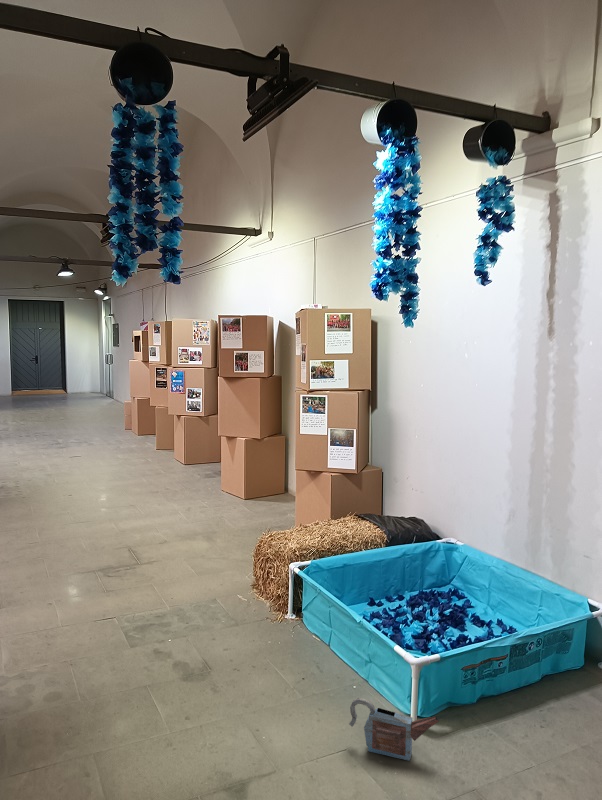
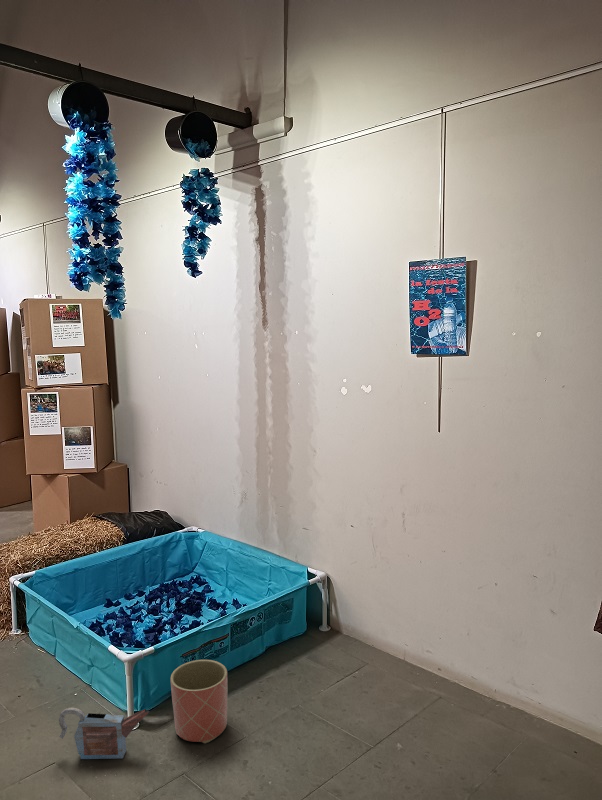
planter: none [459,677,519,767] -> present [170,660,227,743]

